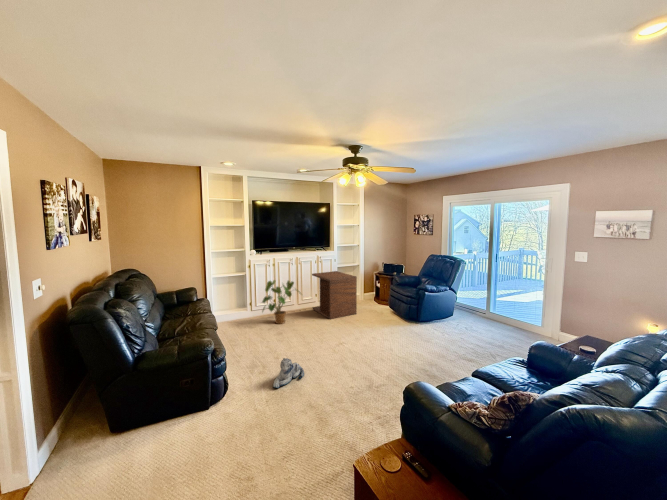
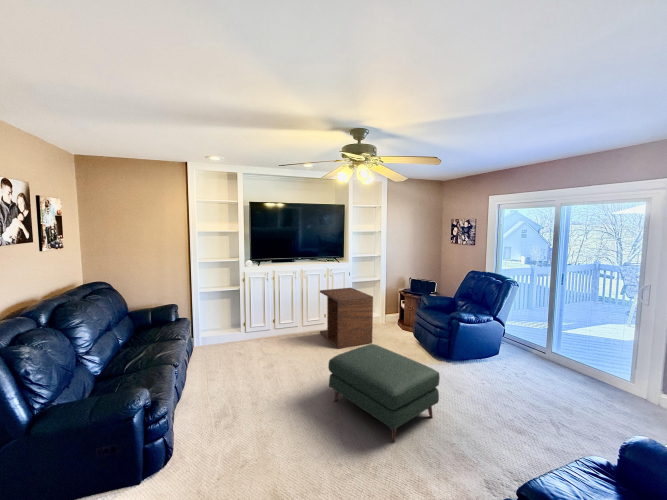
house plant: present [262,280,299,324] -> none [252,297,306,352]
ottoman: none [332,310,415,373] -> present [328,344,440,443]
plush toy: present [273,358,304,388] -> none [235,412,283,456]

